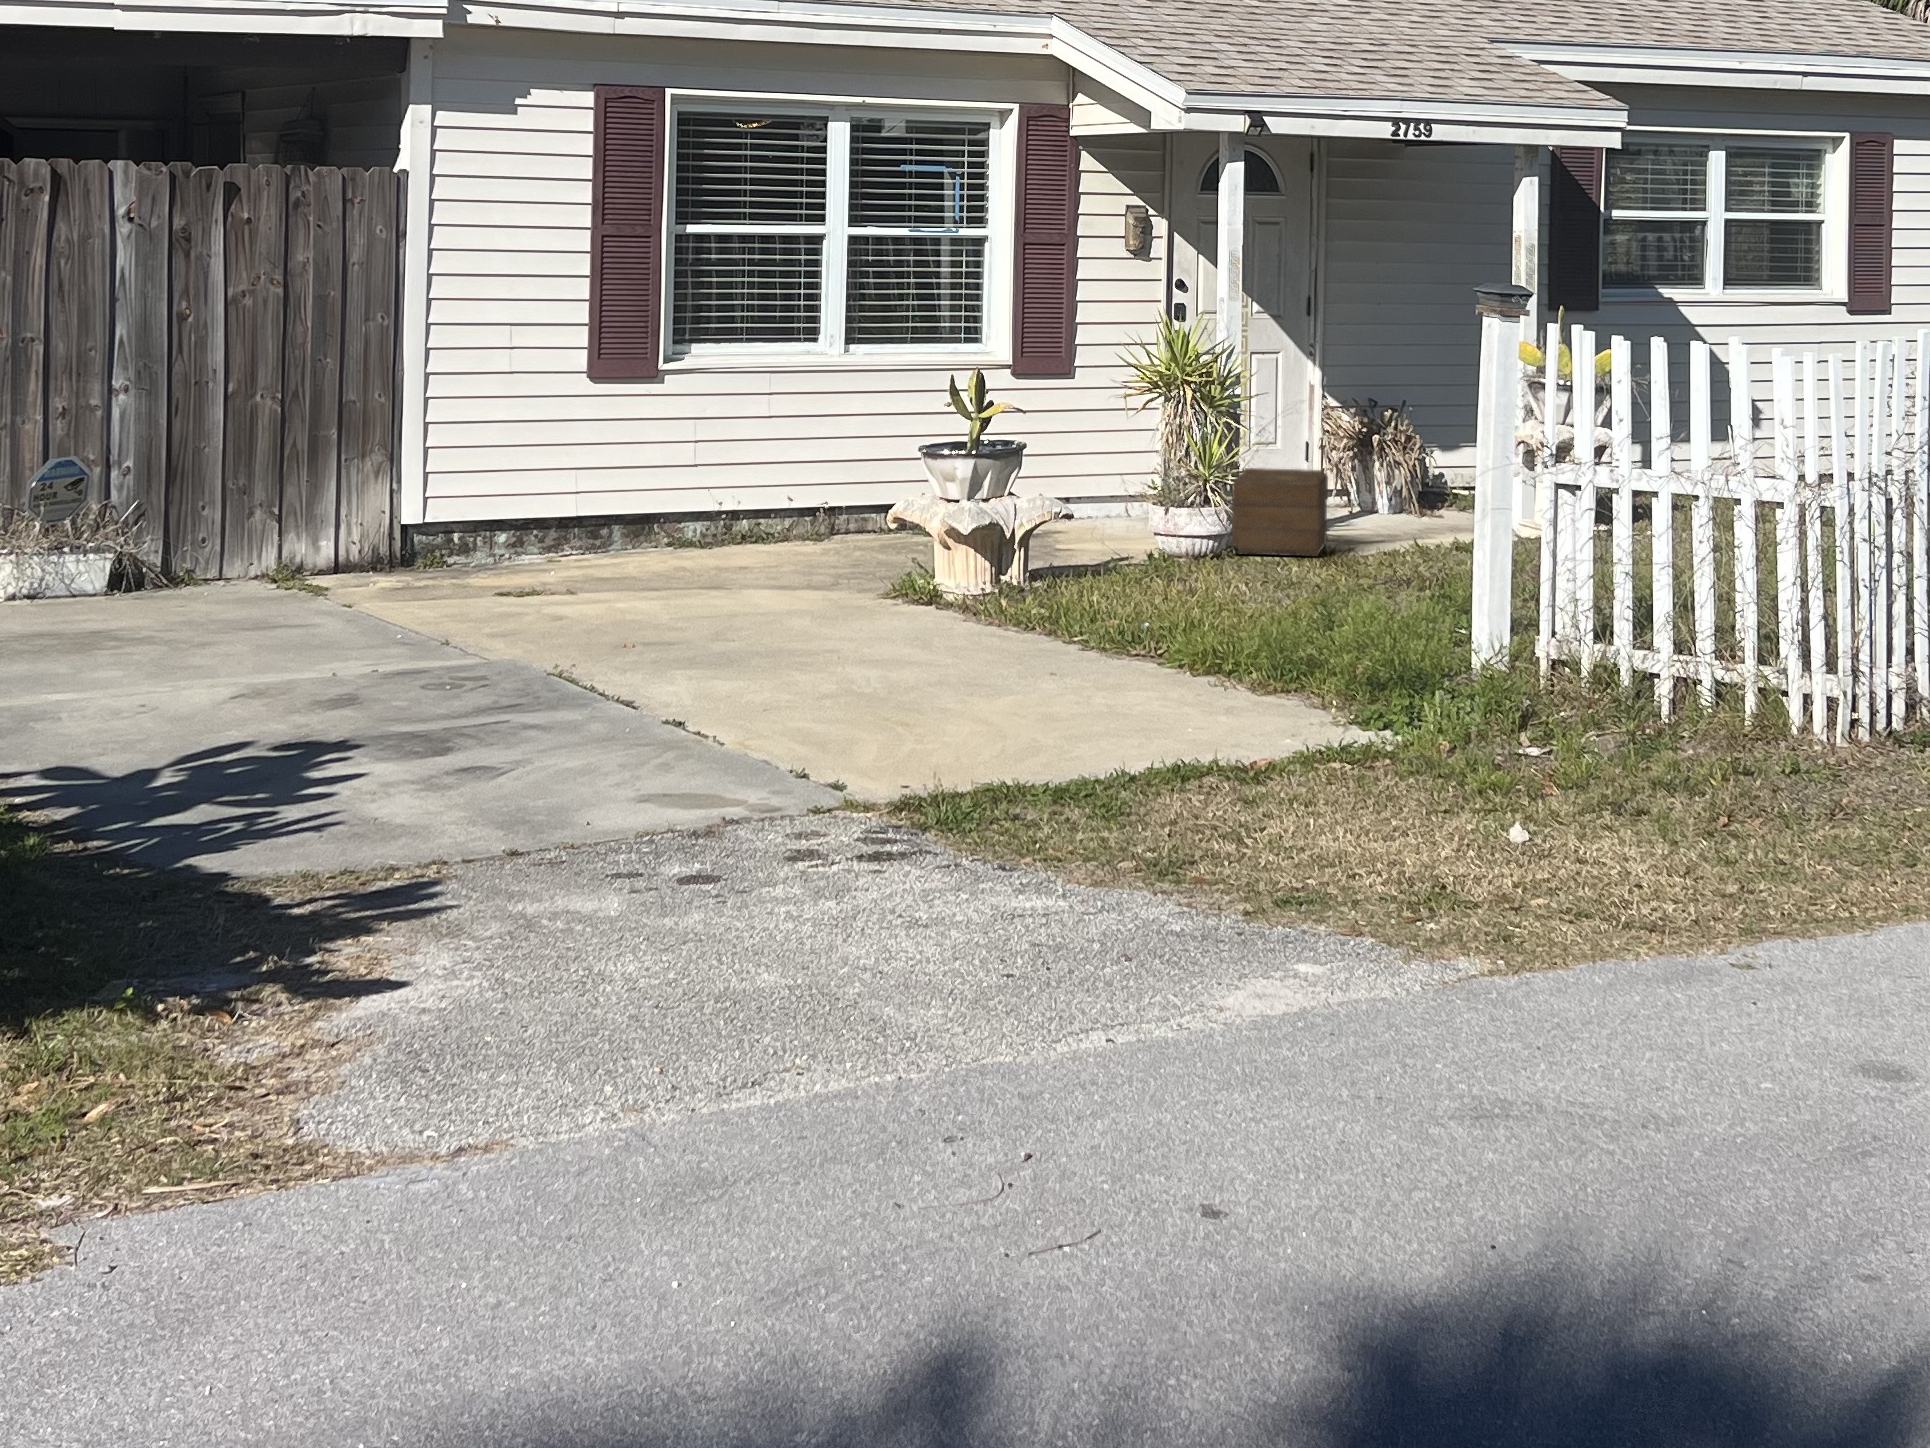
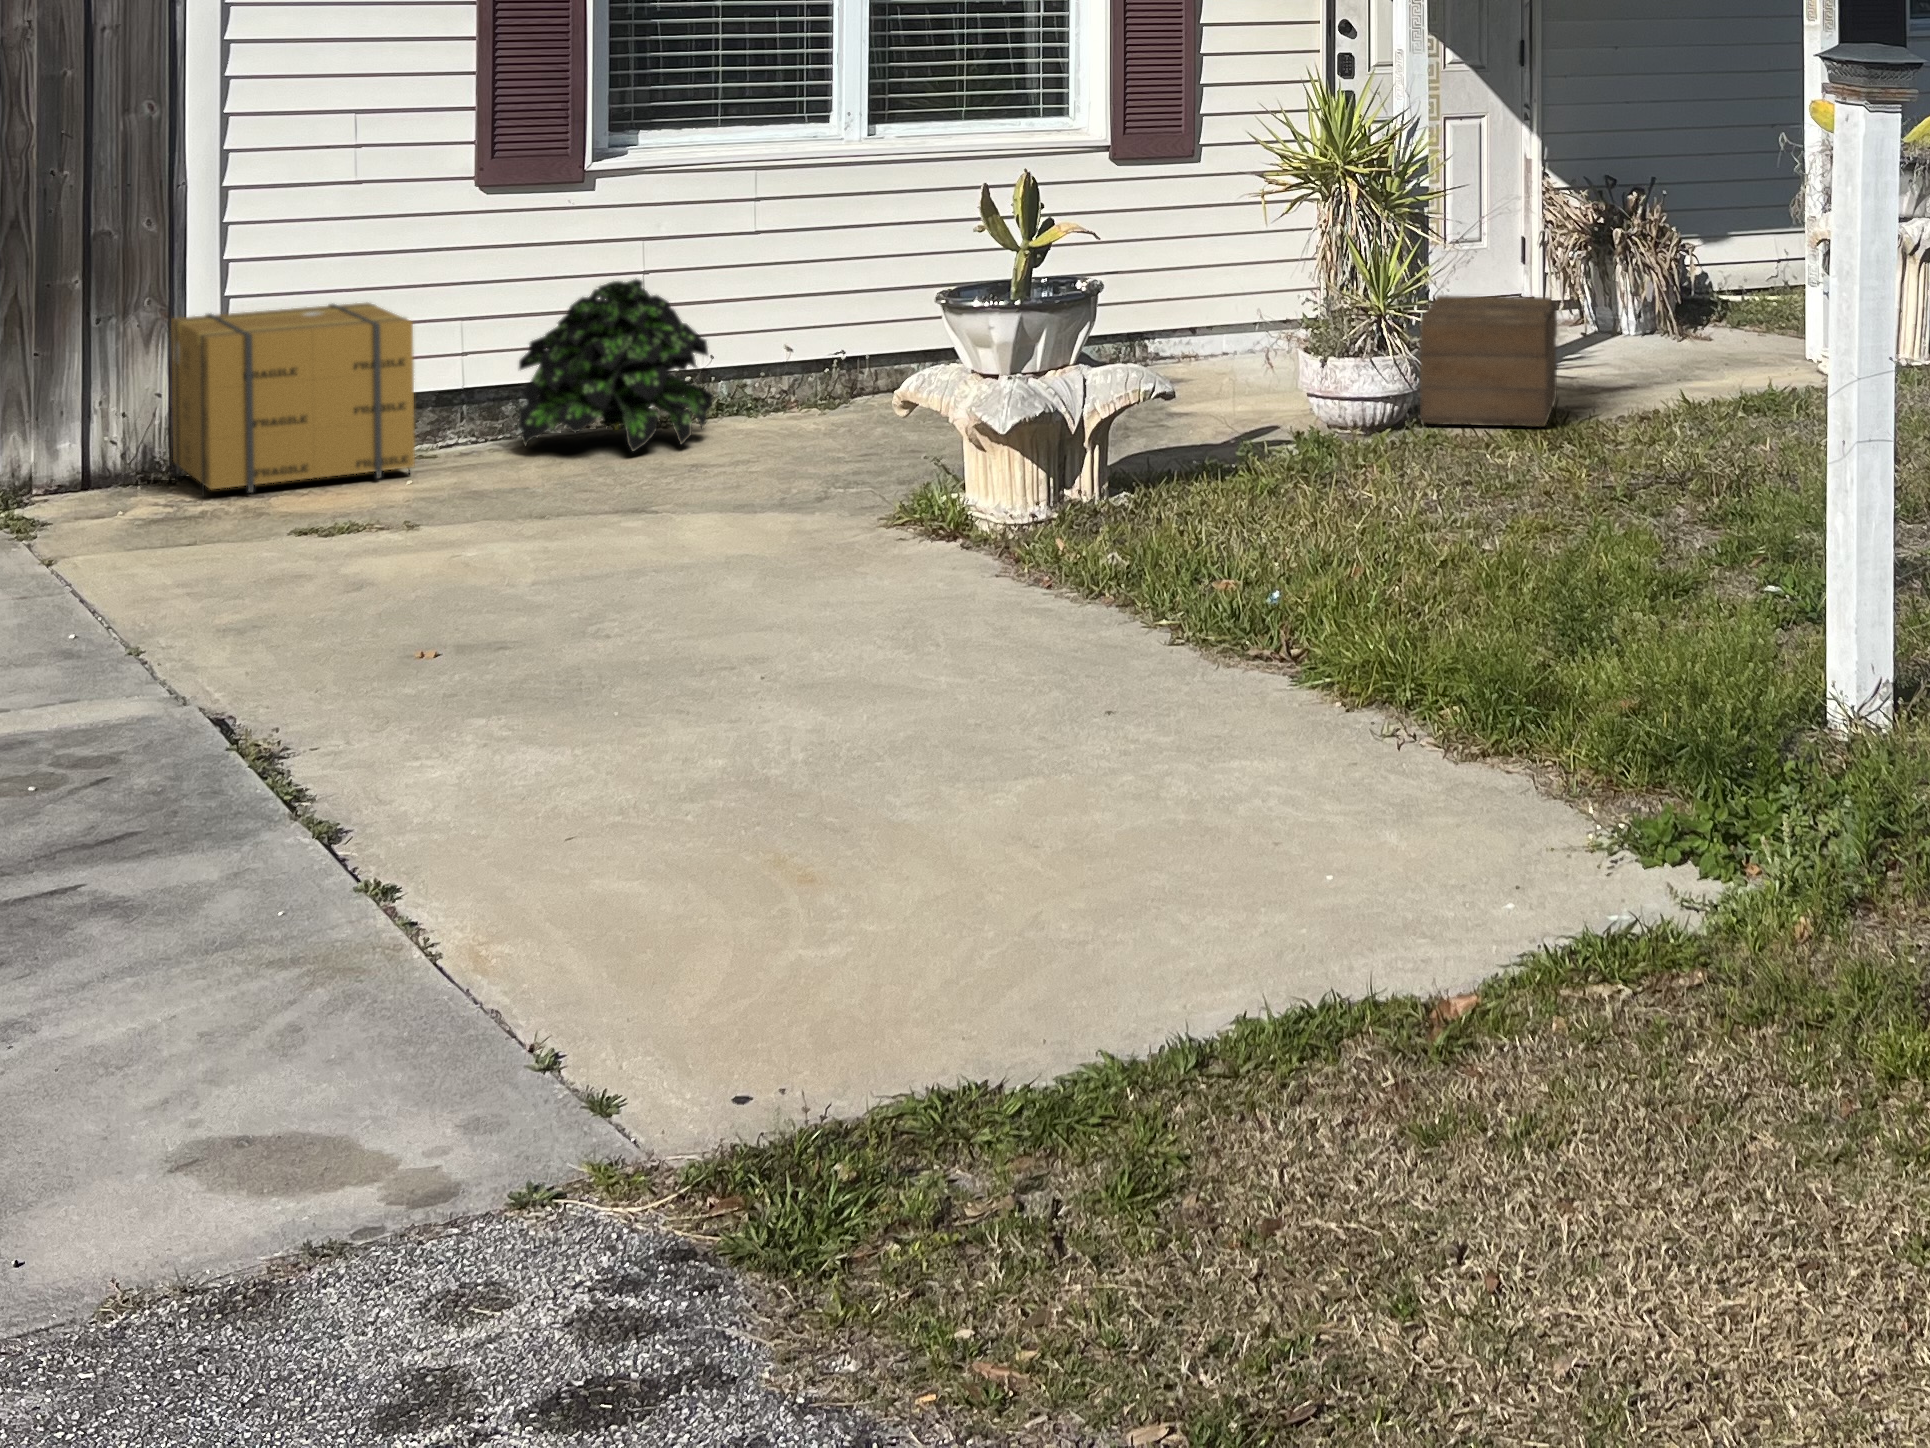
potted plant: none [615,444,747,560] -> present [519,279,714,452]
cardboard box: none [391,455,557,578] -> present [171,302,415,492]

